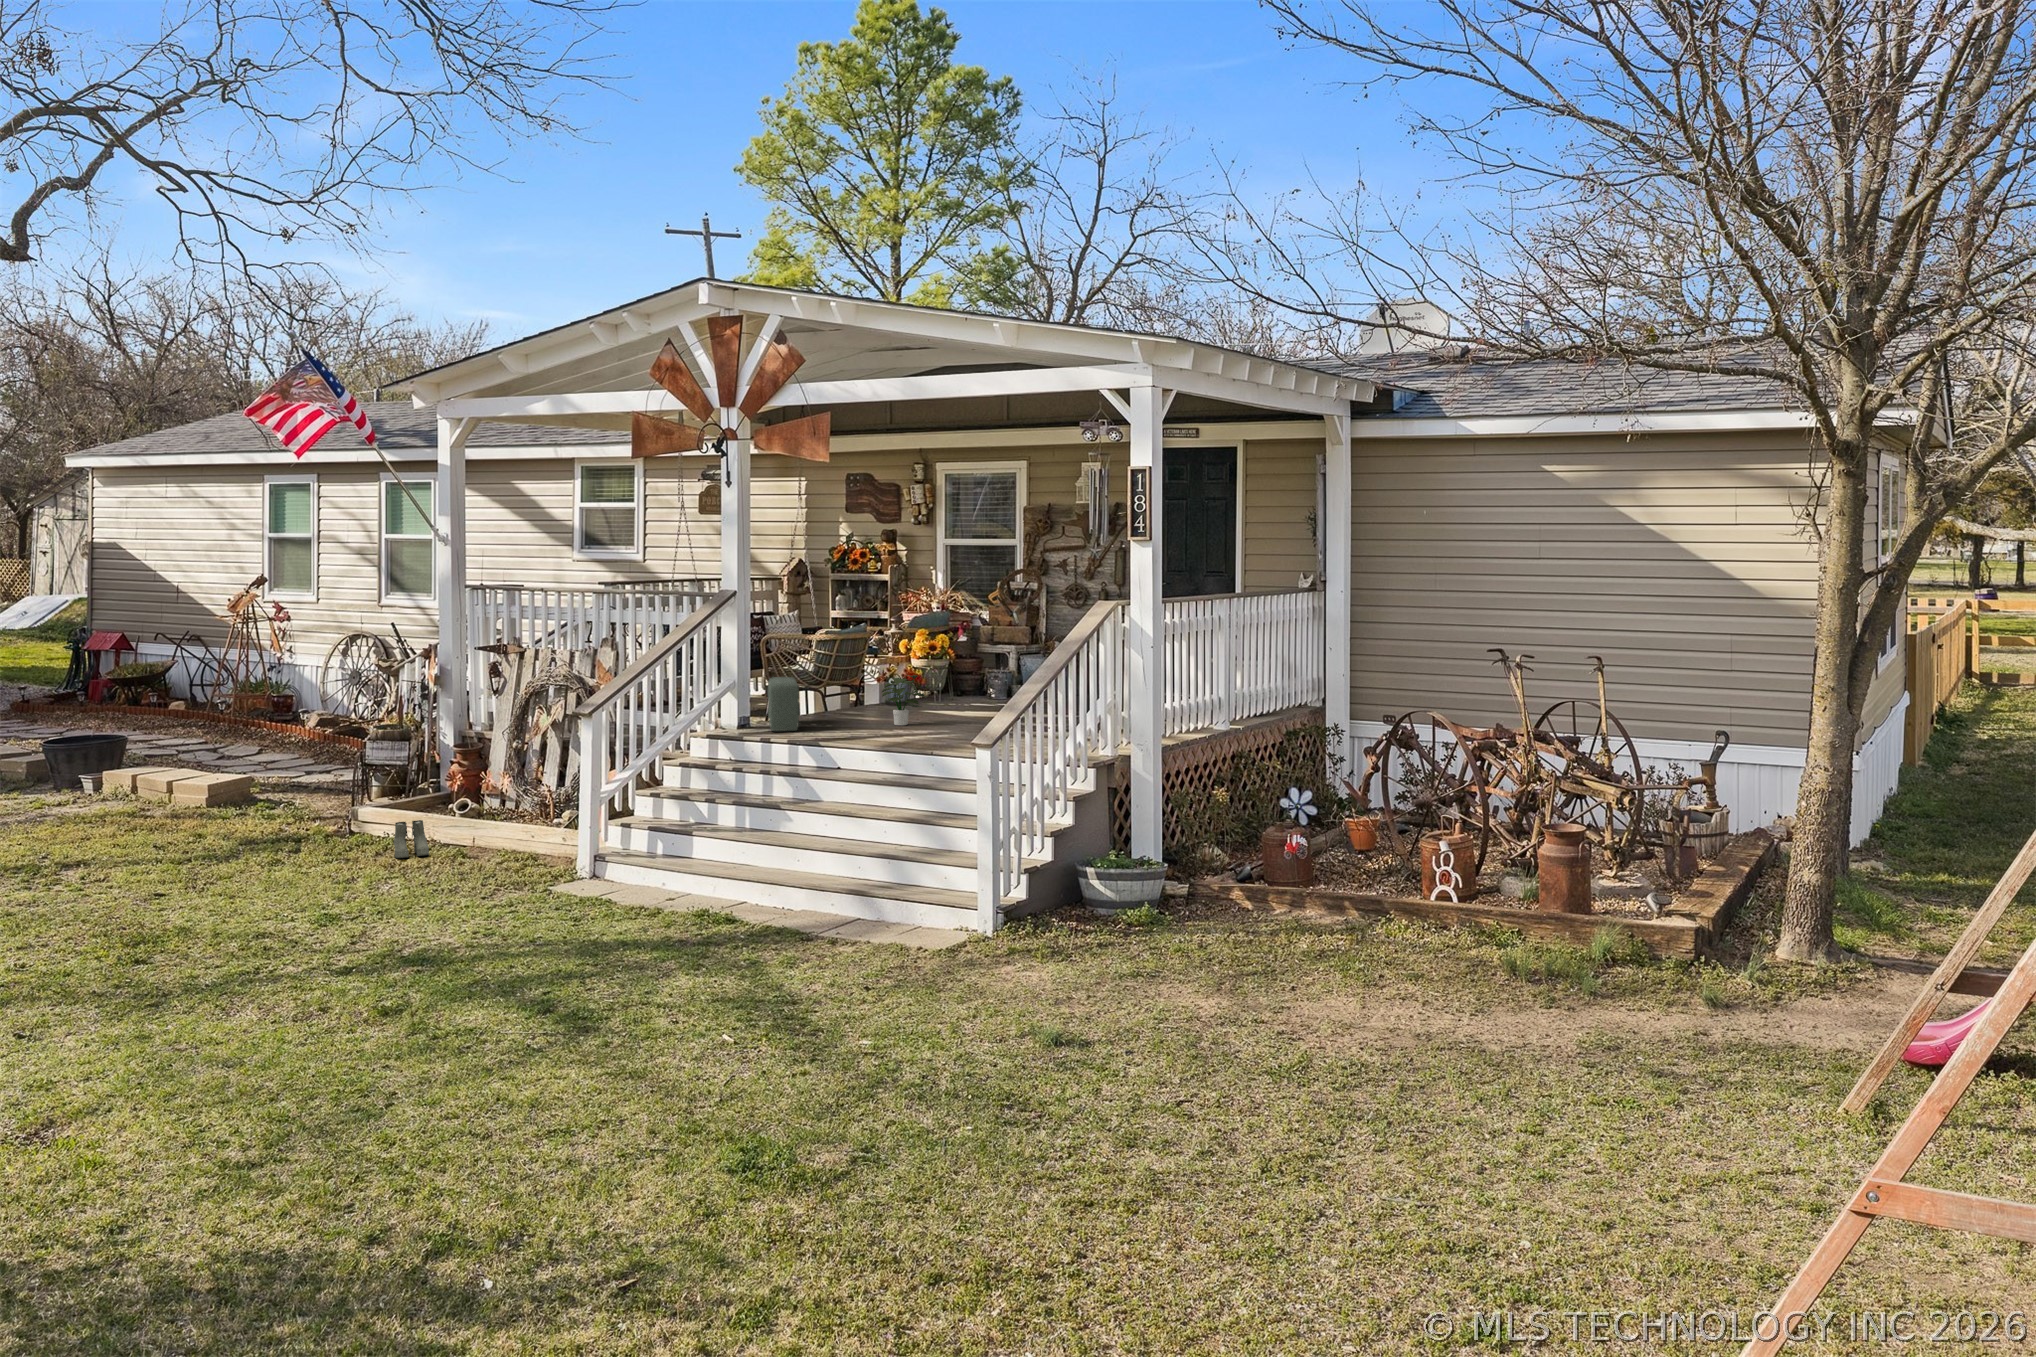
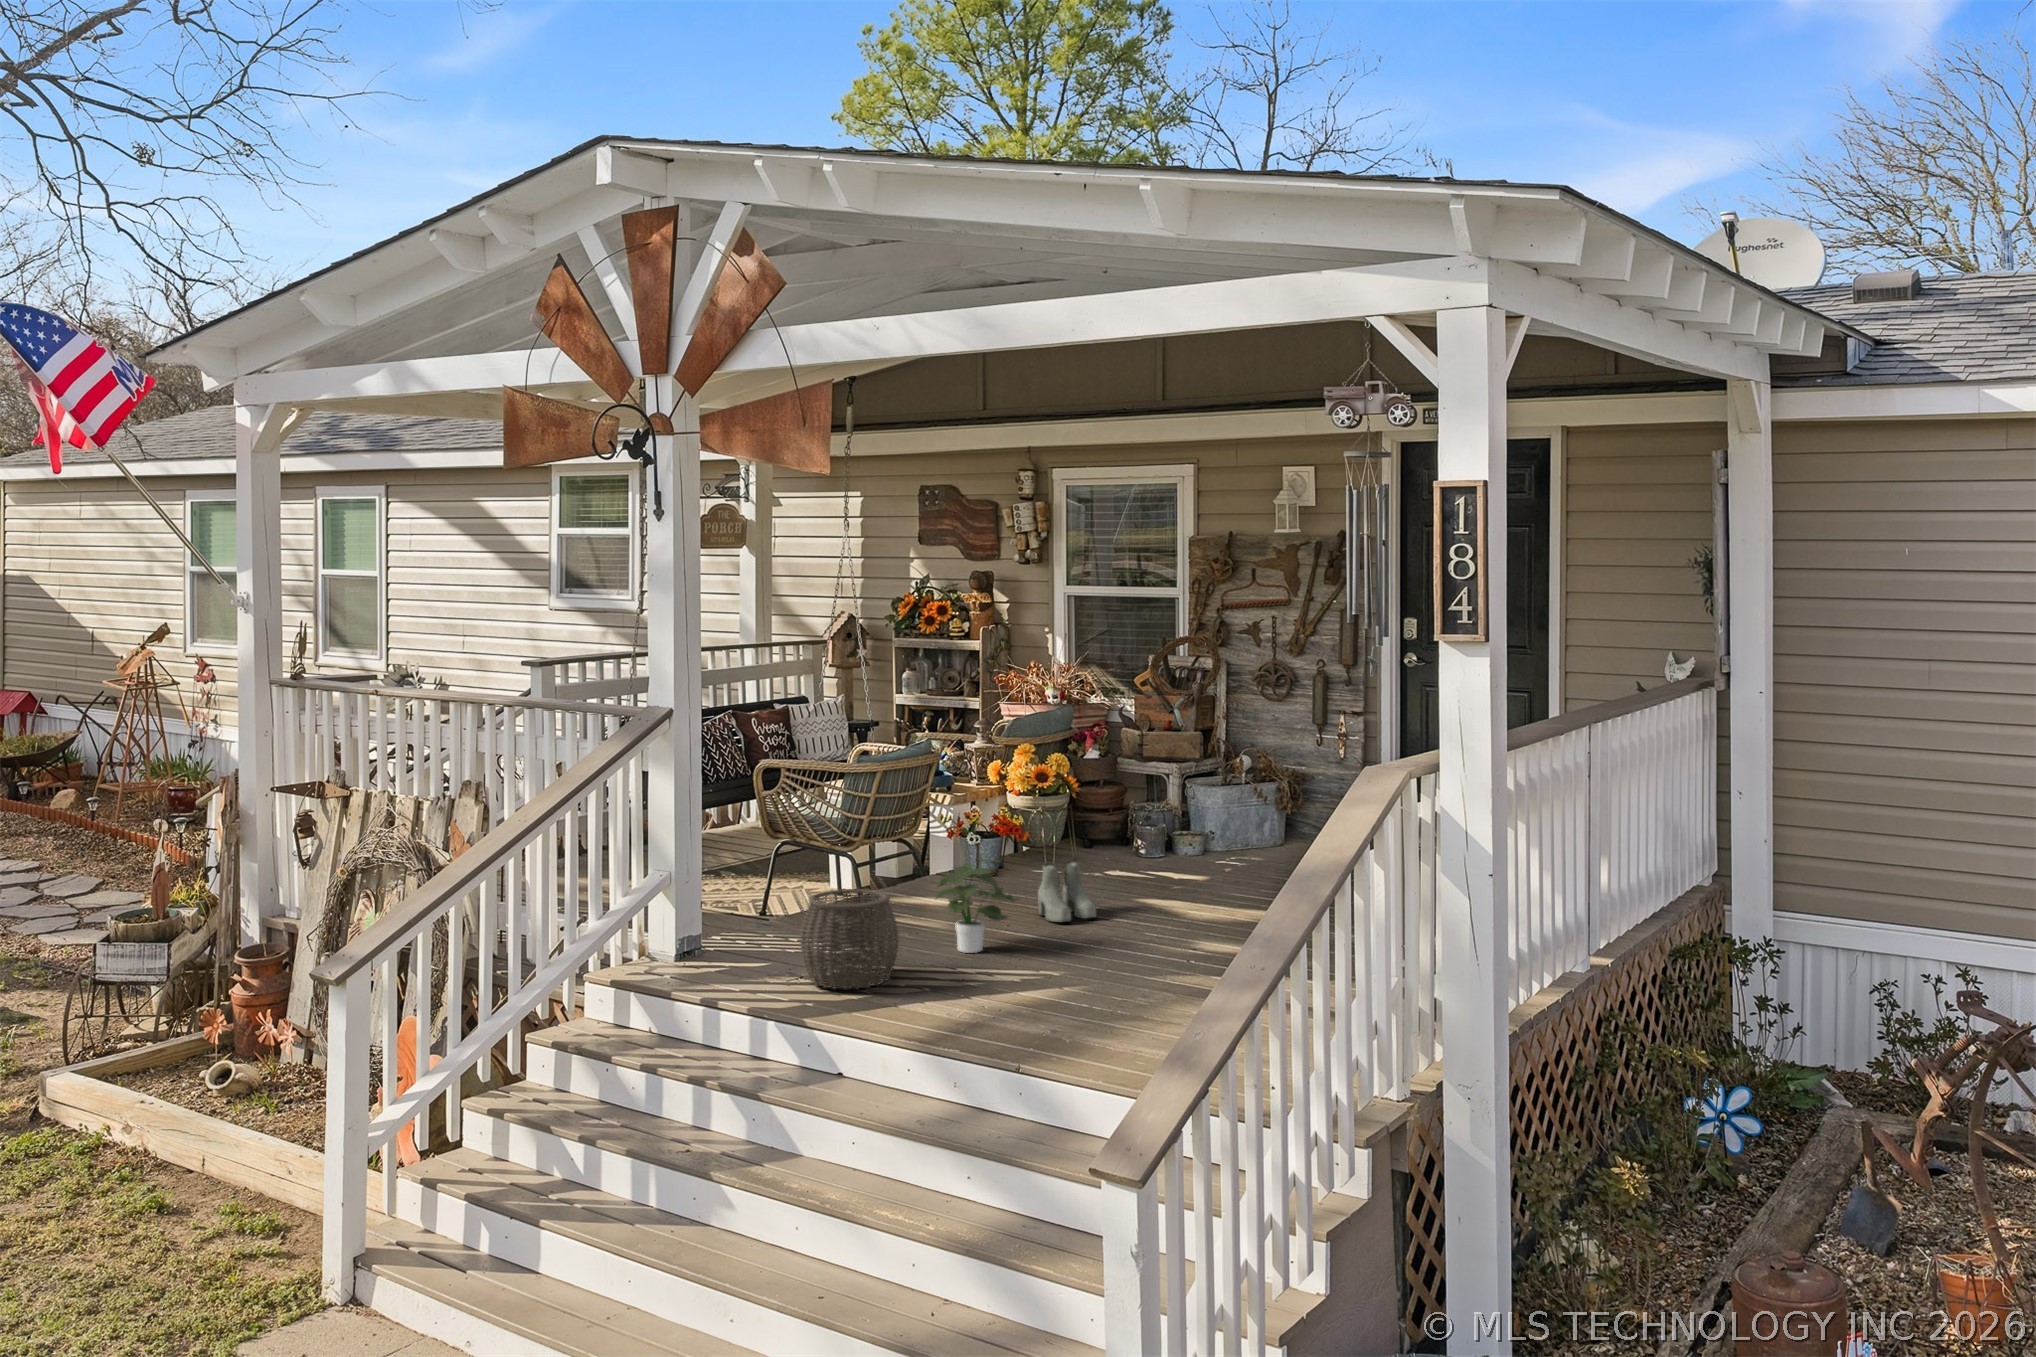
pouf: present [768,677,799,731] -> none [727,852,790,968]
woven basket: none [813,687,866,735] -> present [800,889,899,990]
boots: present [394,820,429,858] -> present [1038,861,1096,922]

